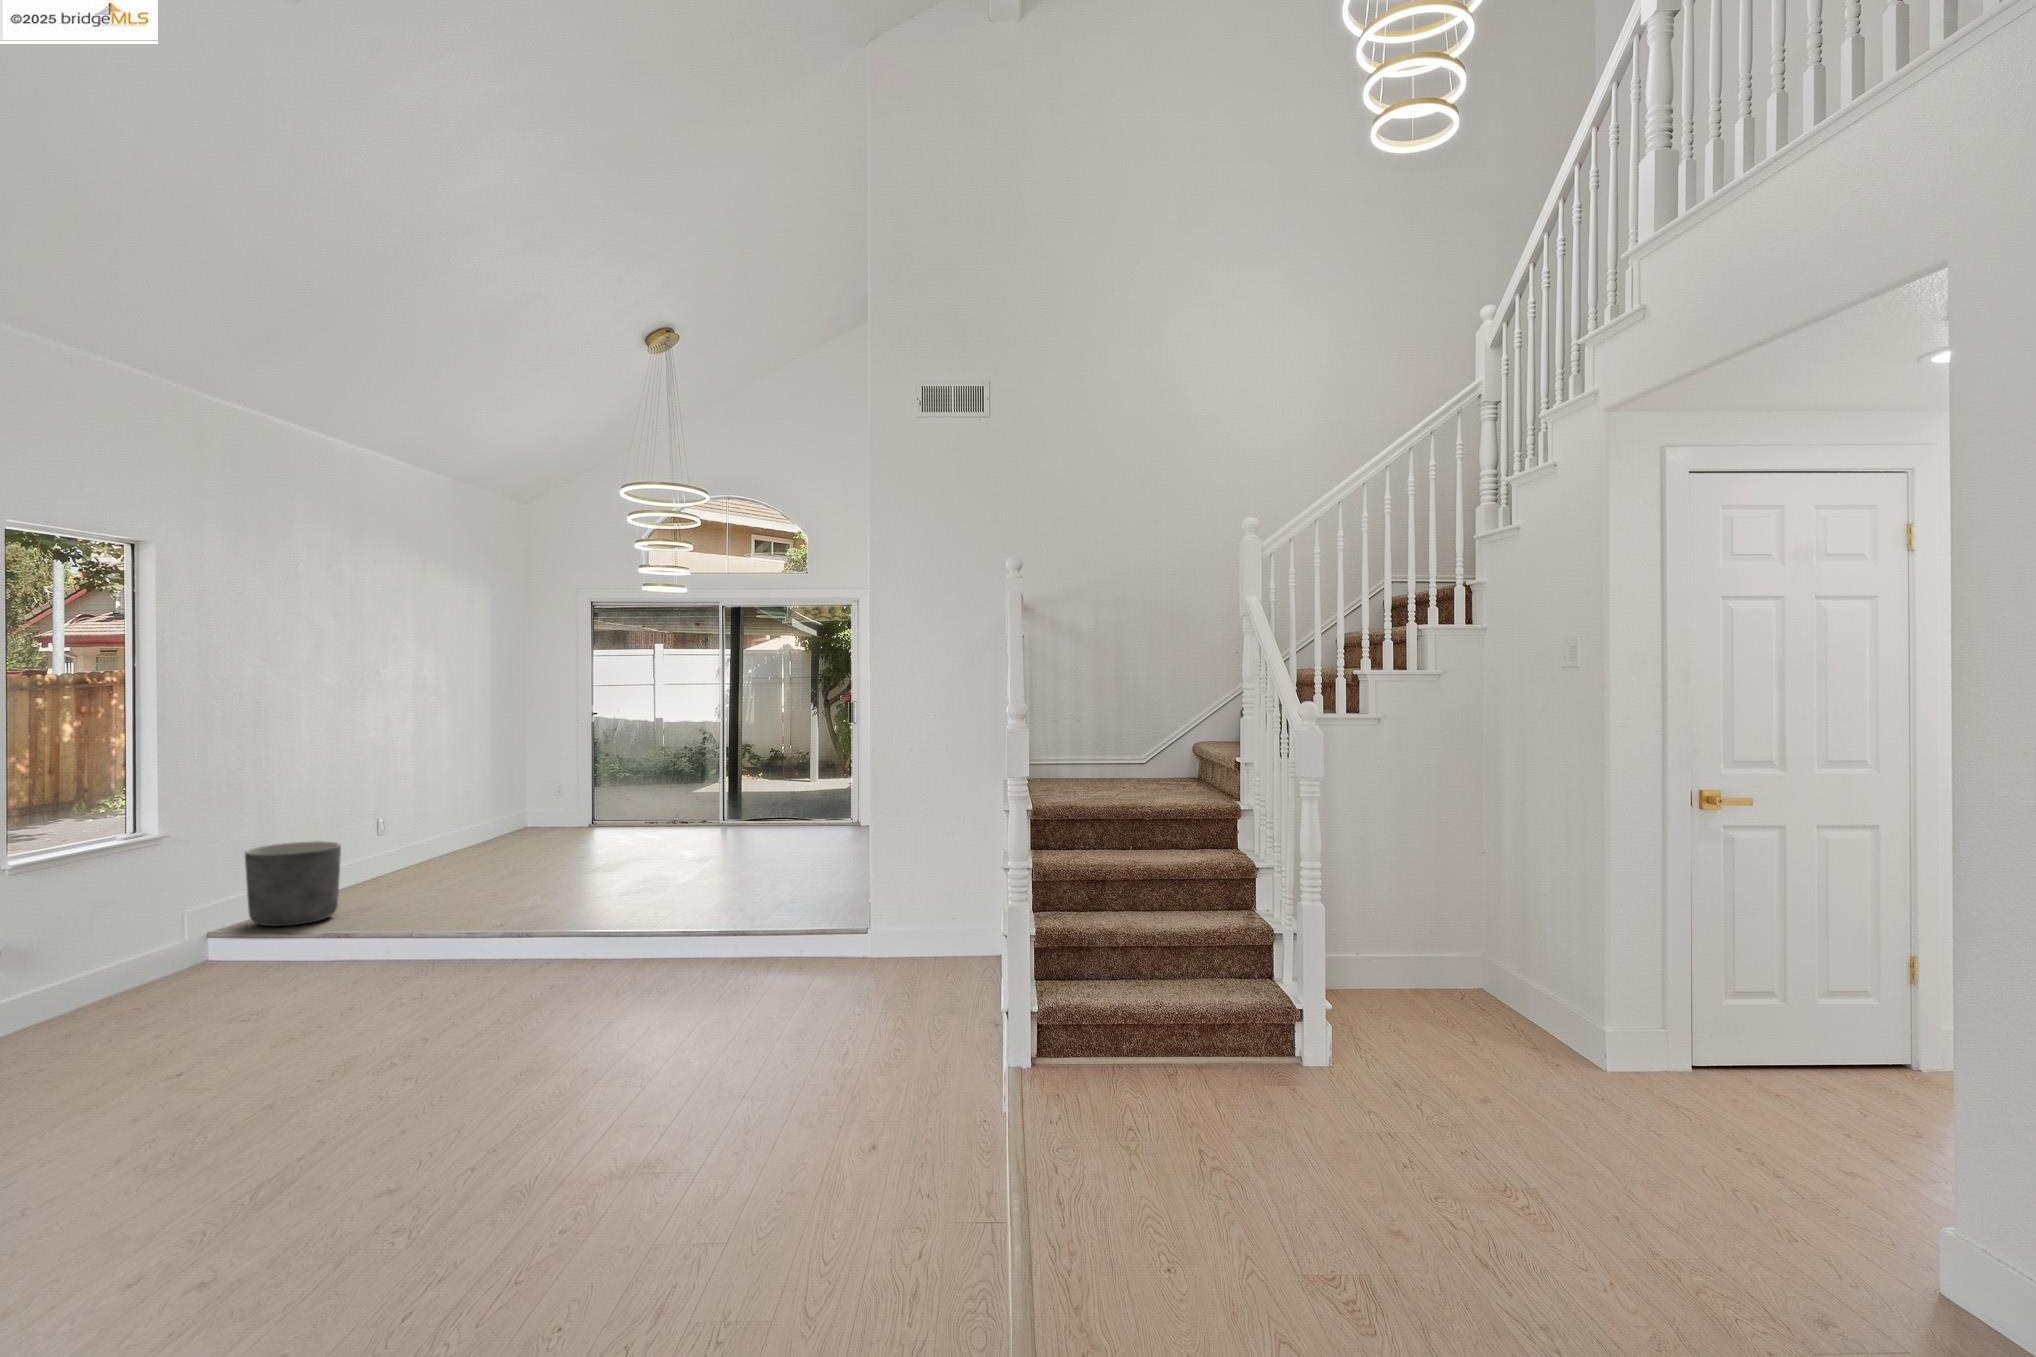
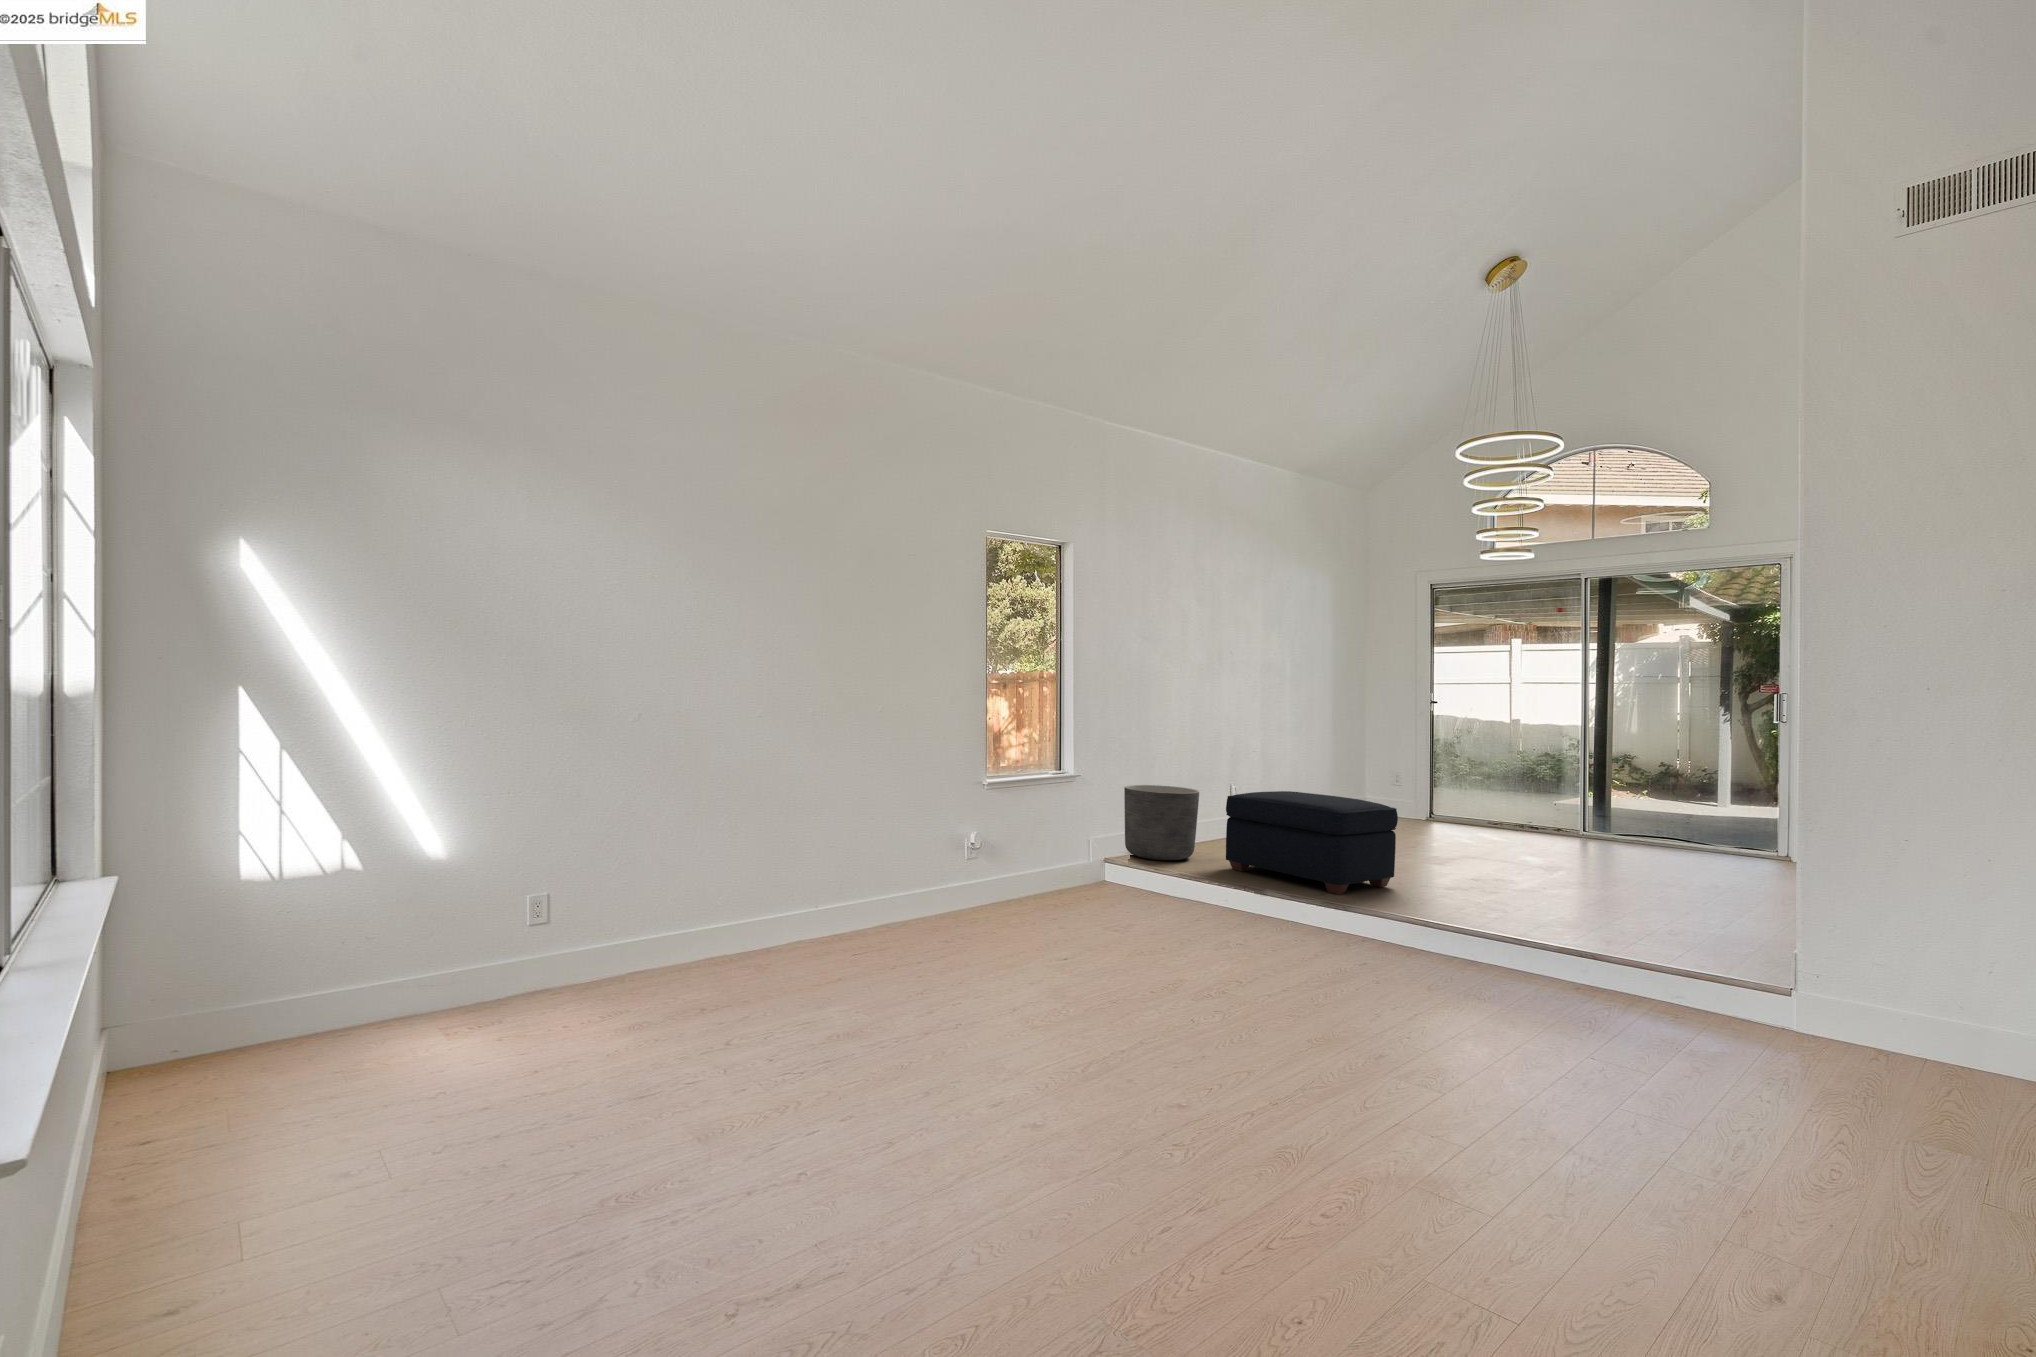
ottoman: none [375,830,548,922] -> present [1226,791,1398,894]

